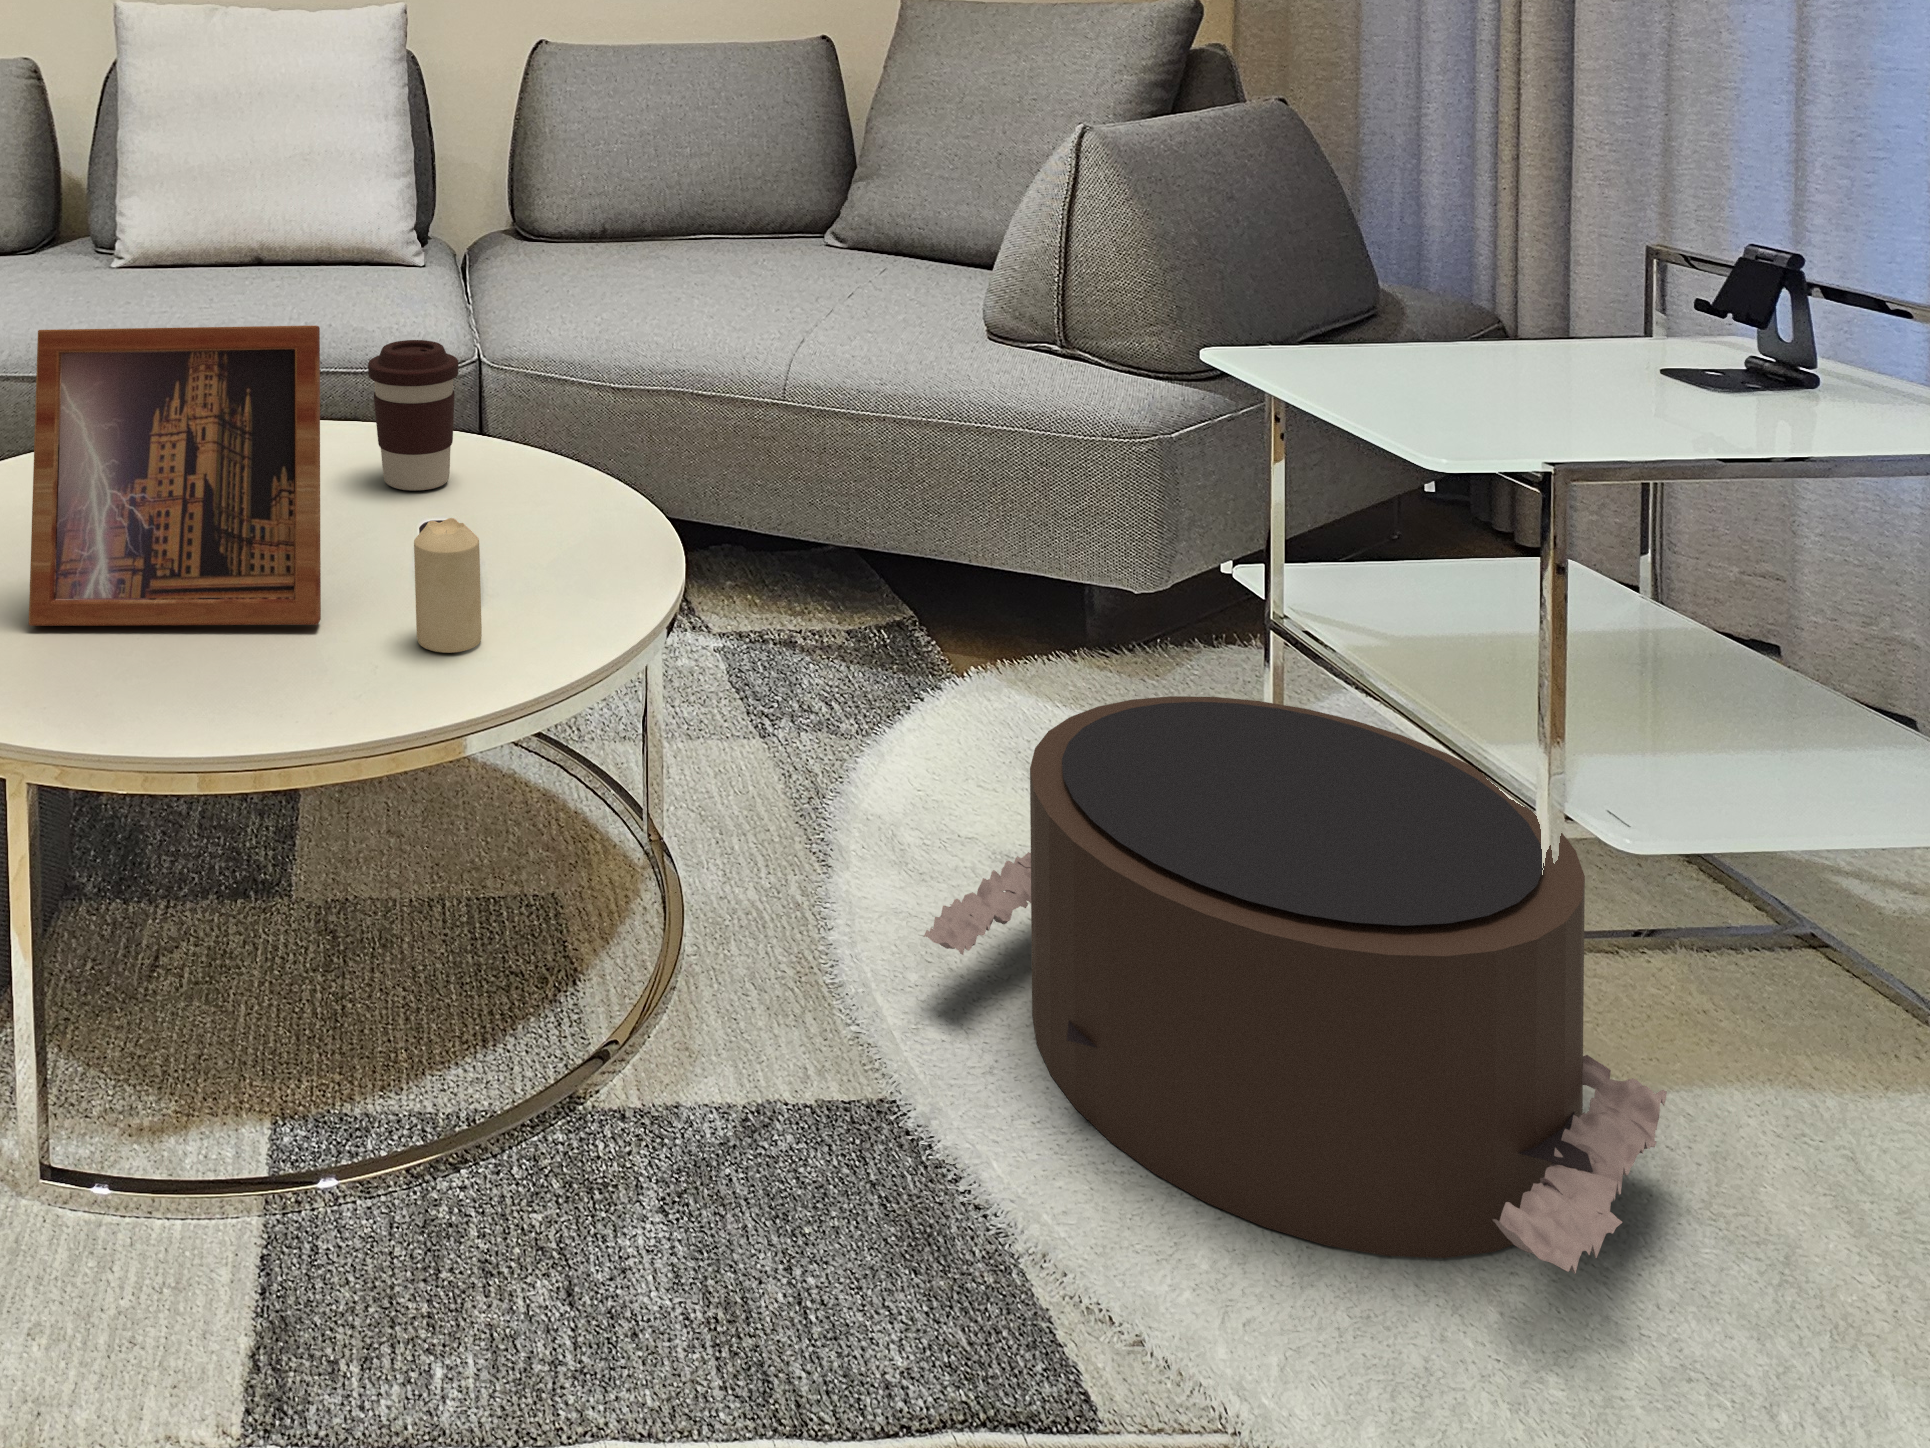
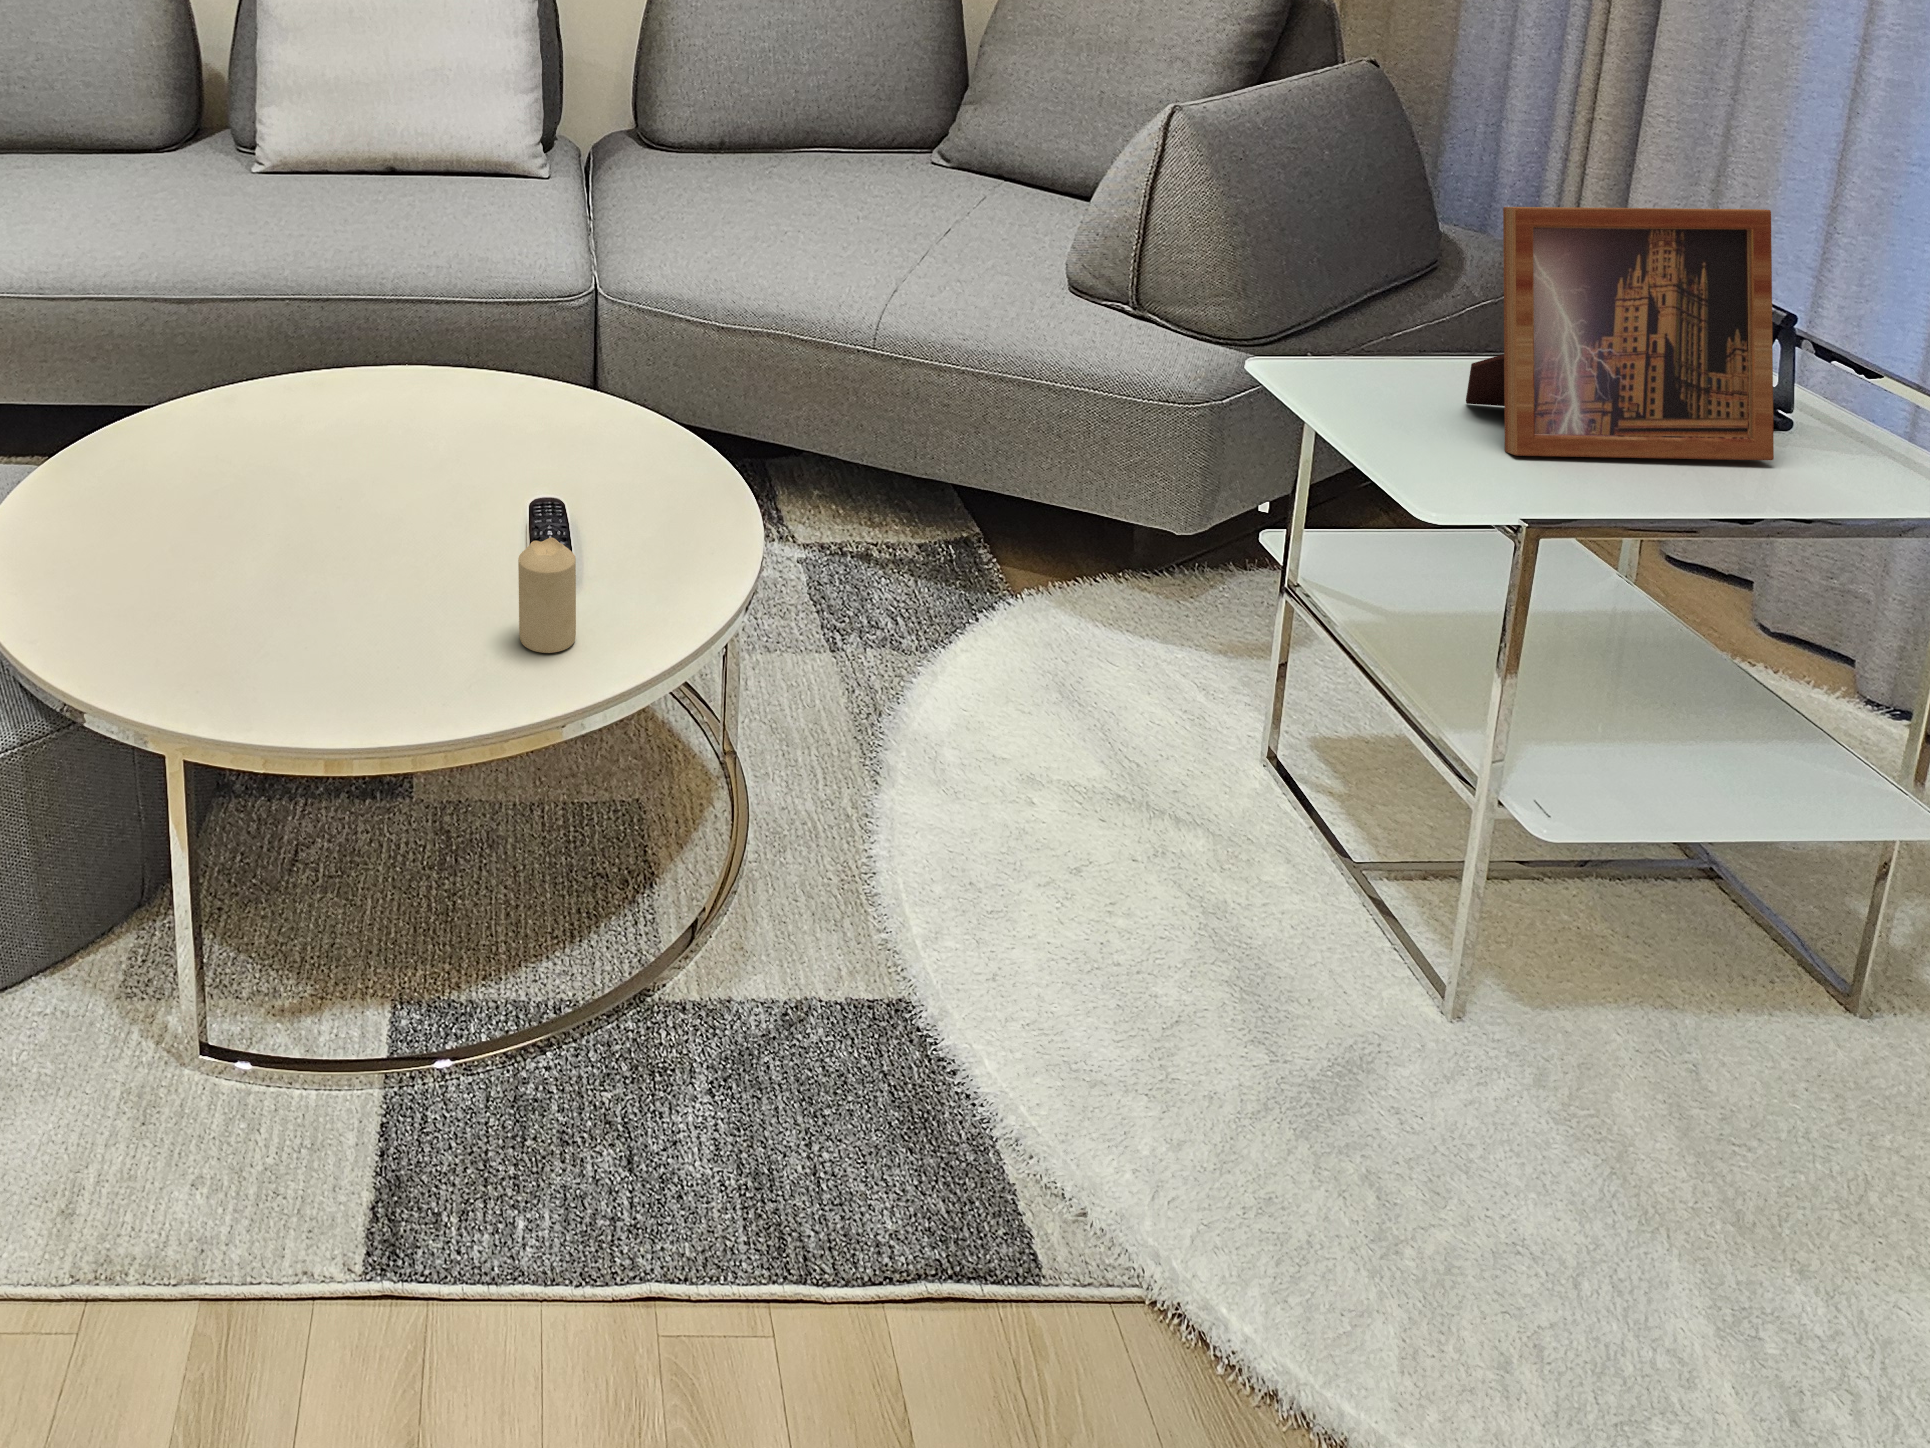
picture frame: present [29,326,321,626] -> present [1466,207,1774,460]
coffee cup: present [368,340,459,490] -> none [486,329,568,466]
pouf: present [923,696,1667,1273] -> none [948,669,1542,1174]

